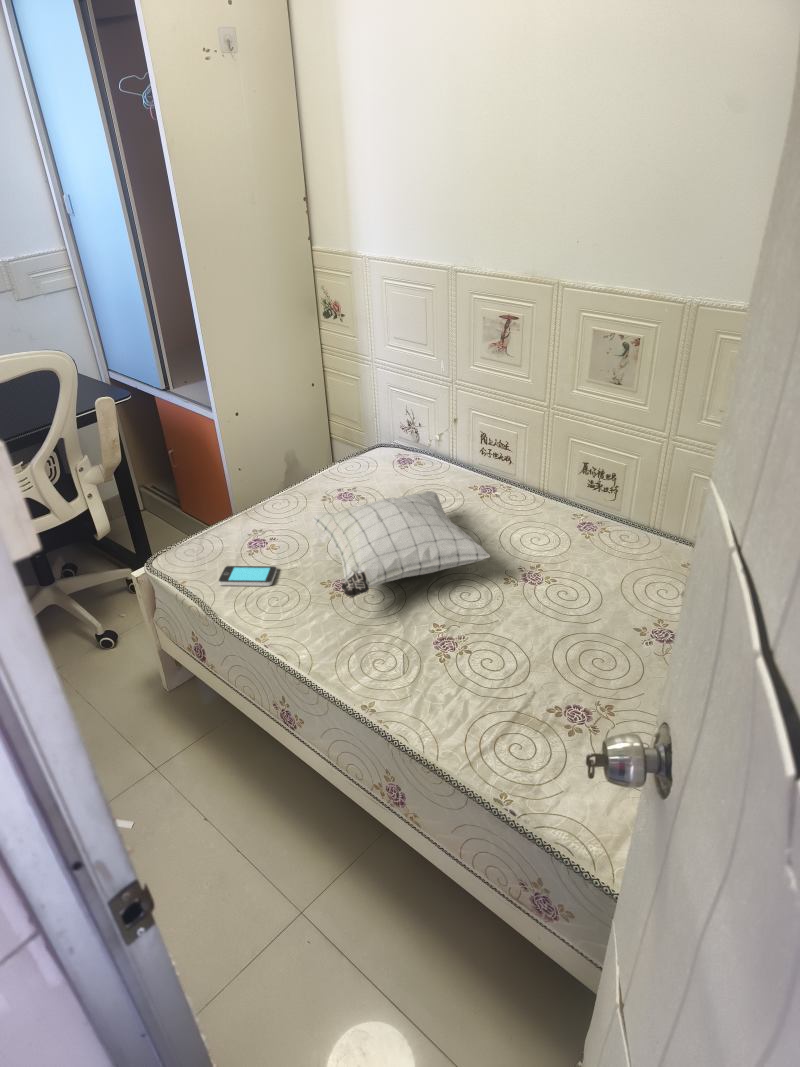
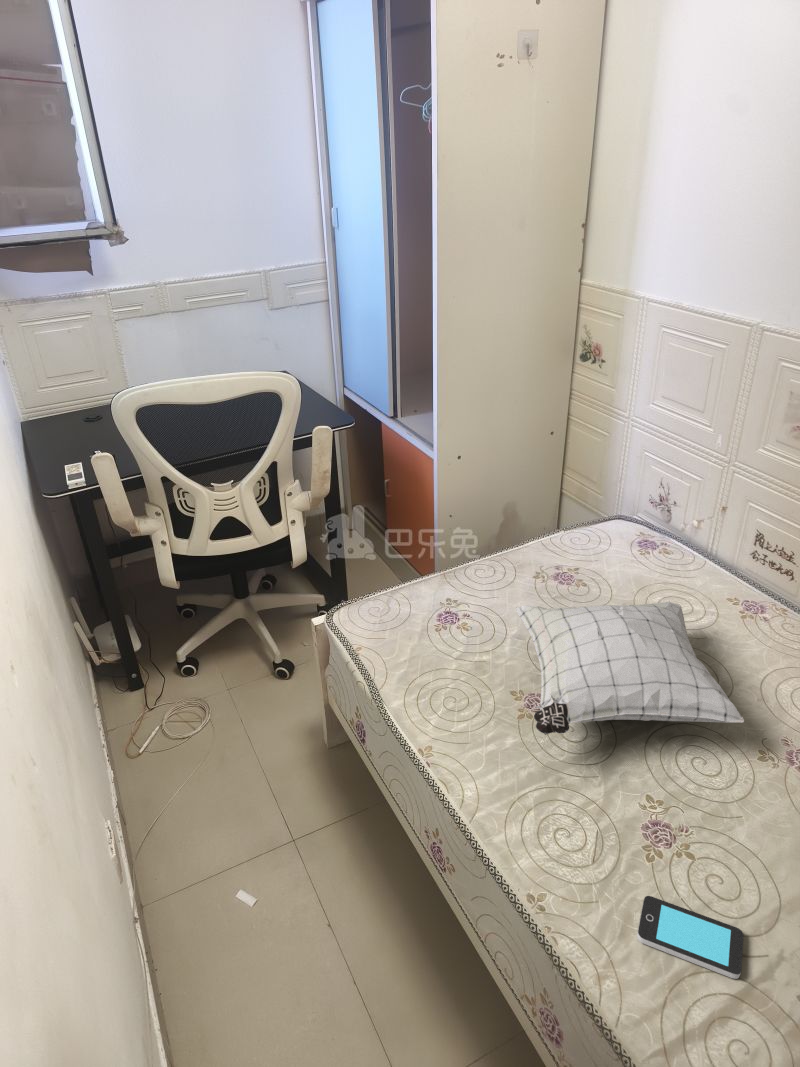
smartphone: present [219,566,277,586] -> present [637,896,743,979]

